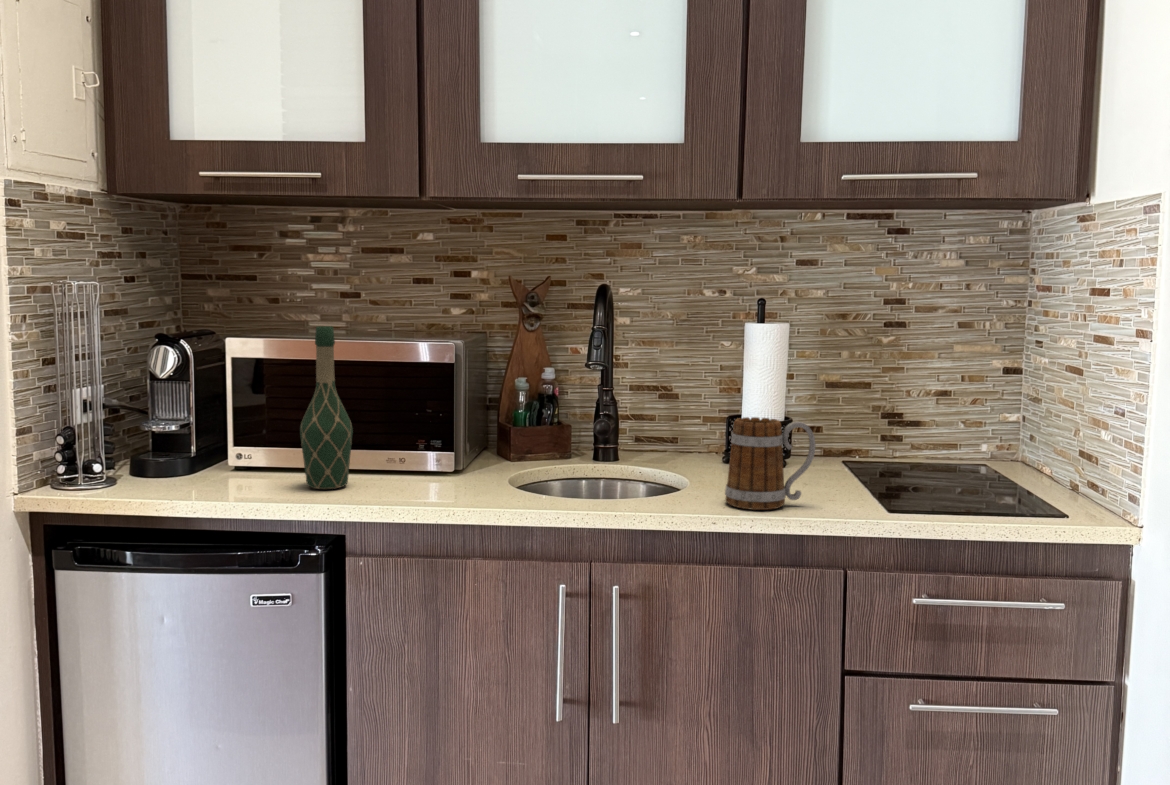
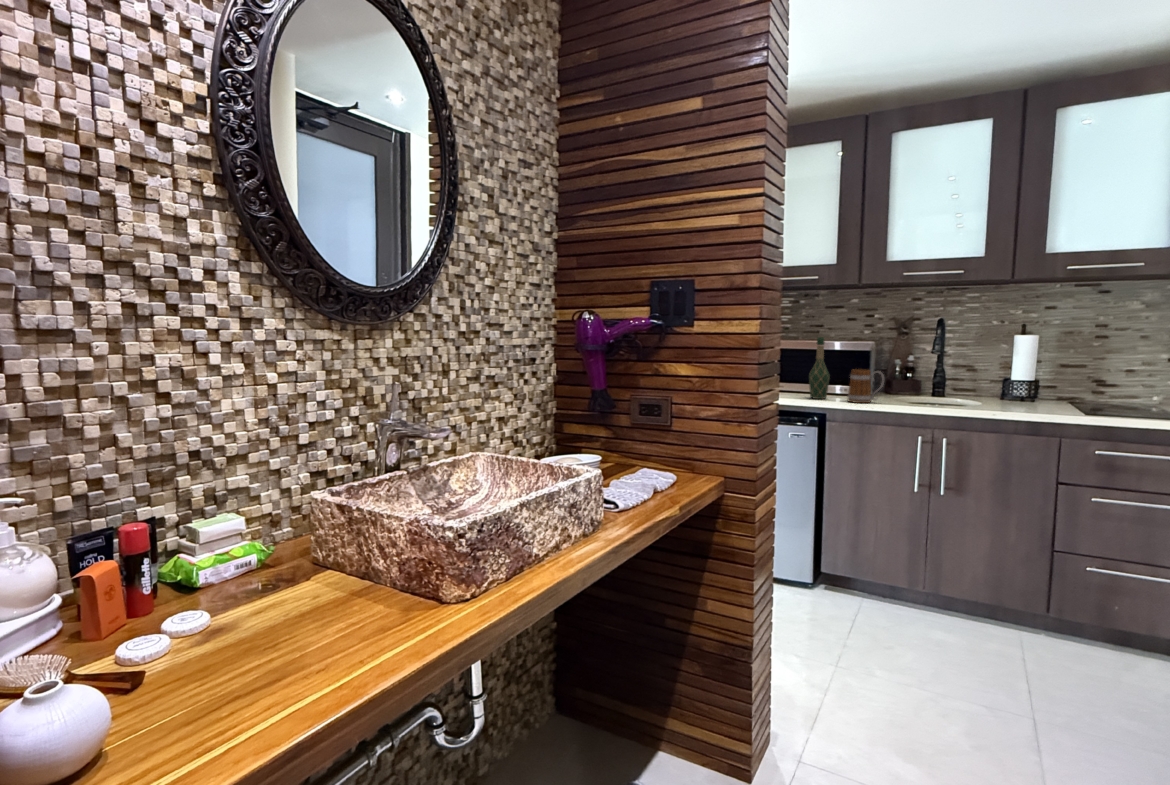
mug: present [725,417,815,510] -> present [847,369,884,403]

